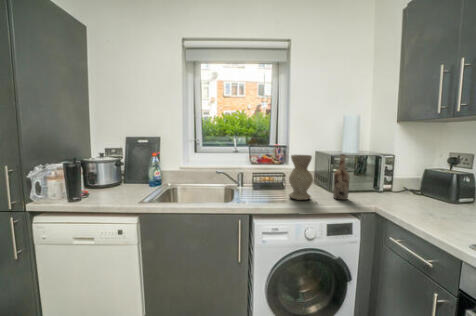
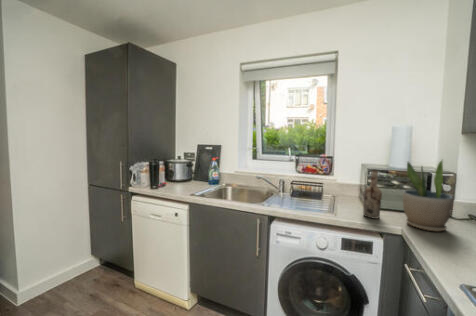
potted plant: none [366,140,405,204] -> present [403,161,453,232]
vase: present [289,155,313,200] -> none [314,167,339,212]

